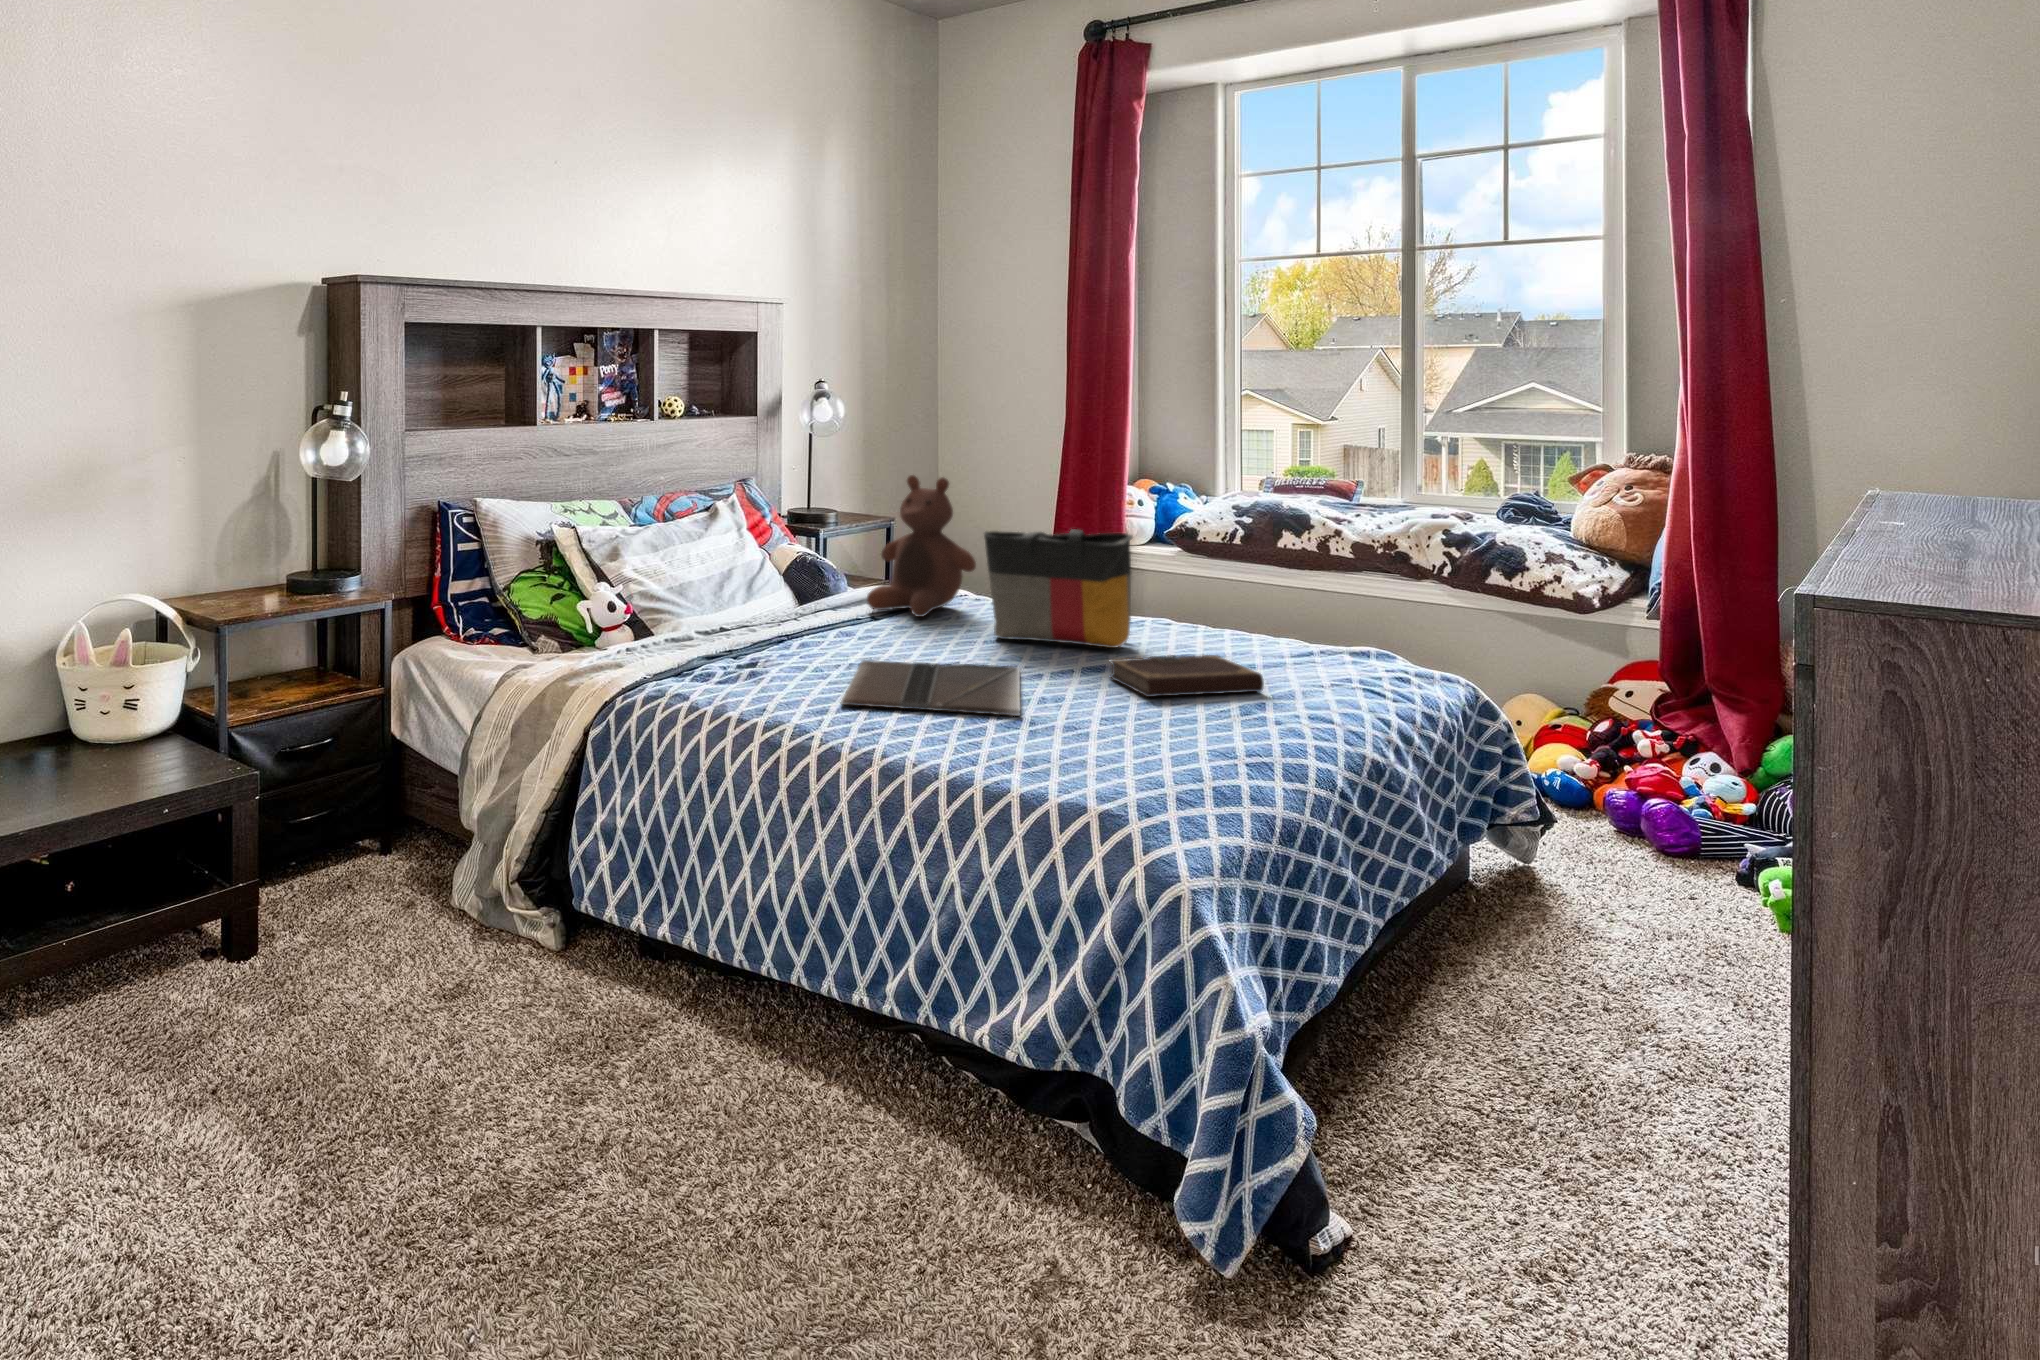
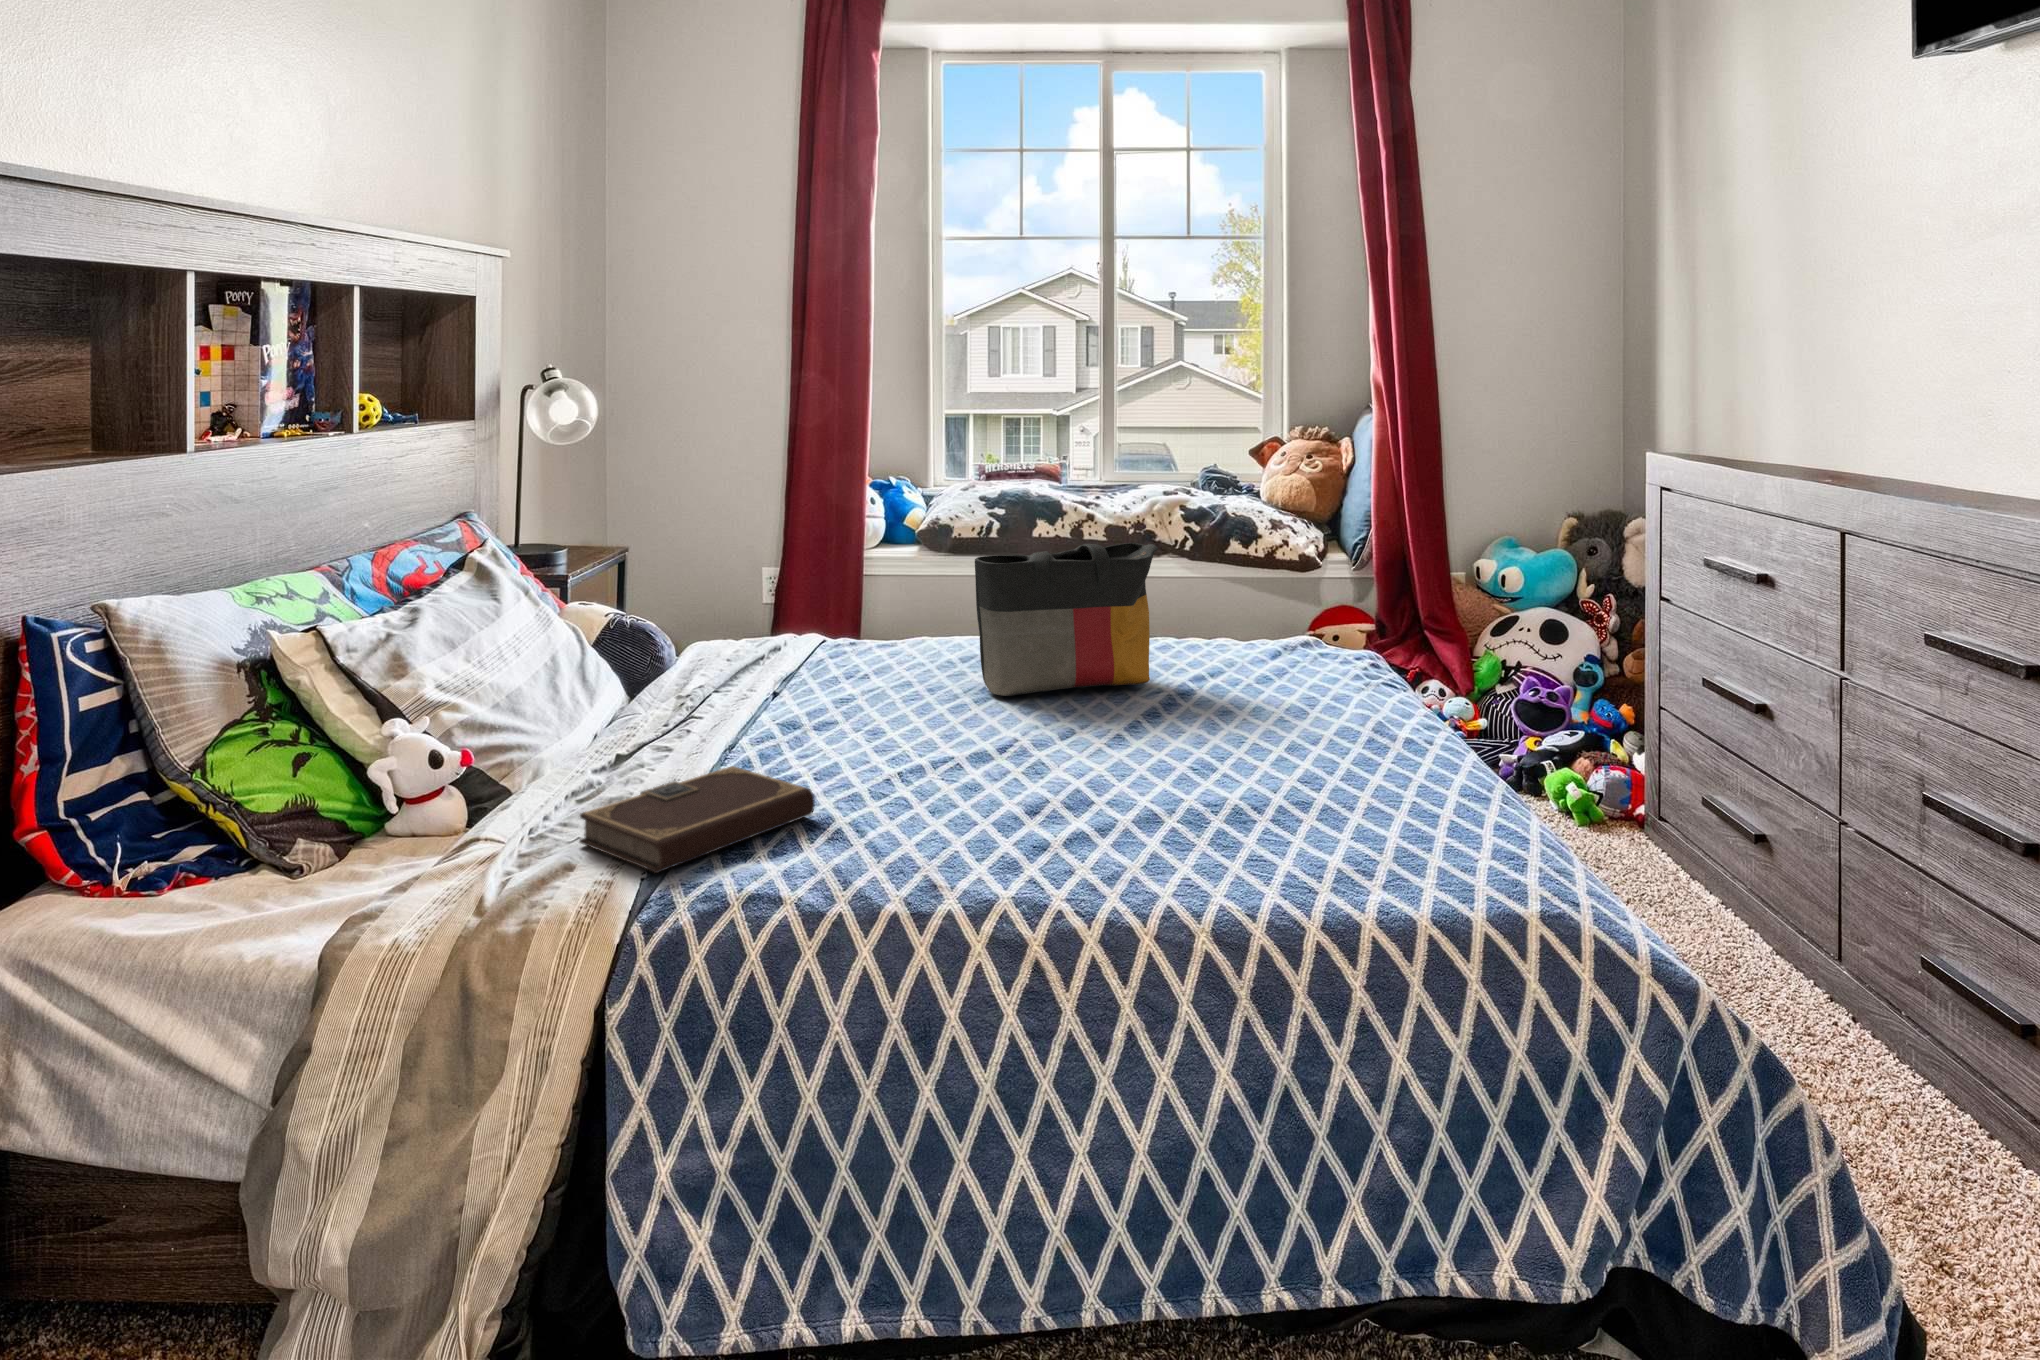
stuffed bear: present [867,475,976,617] -> none [758,491,906,685]
notebook: present [1110,655,1264,697] -> present [579,766,815,873]
laptop: present [841,660,1020,716] -> none [916,731,1239,845]

